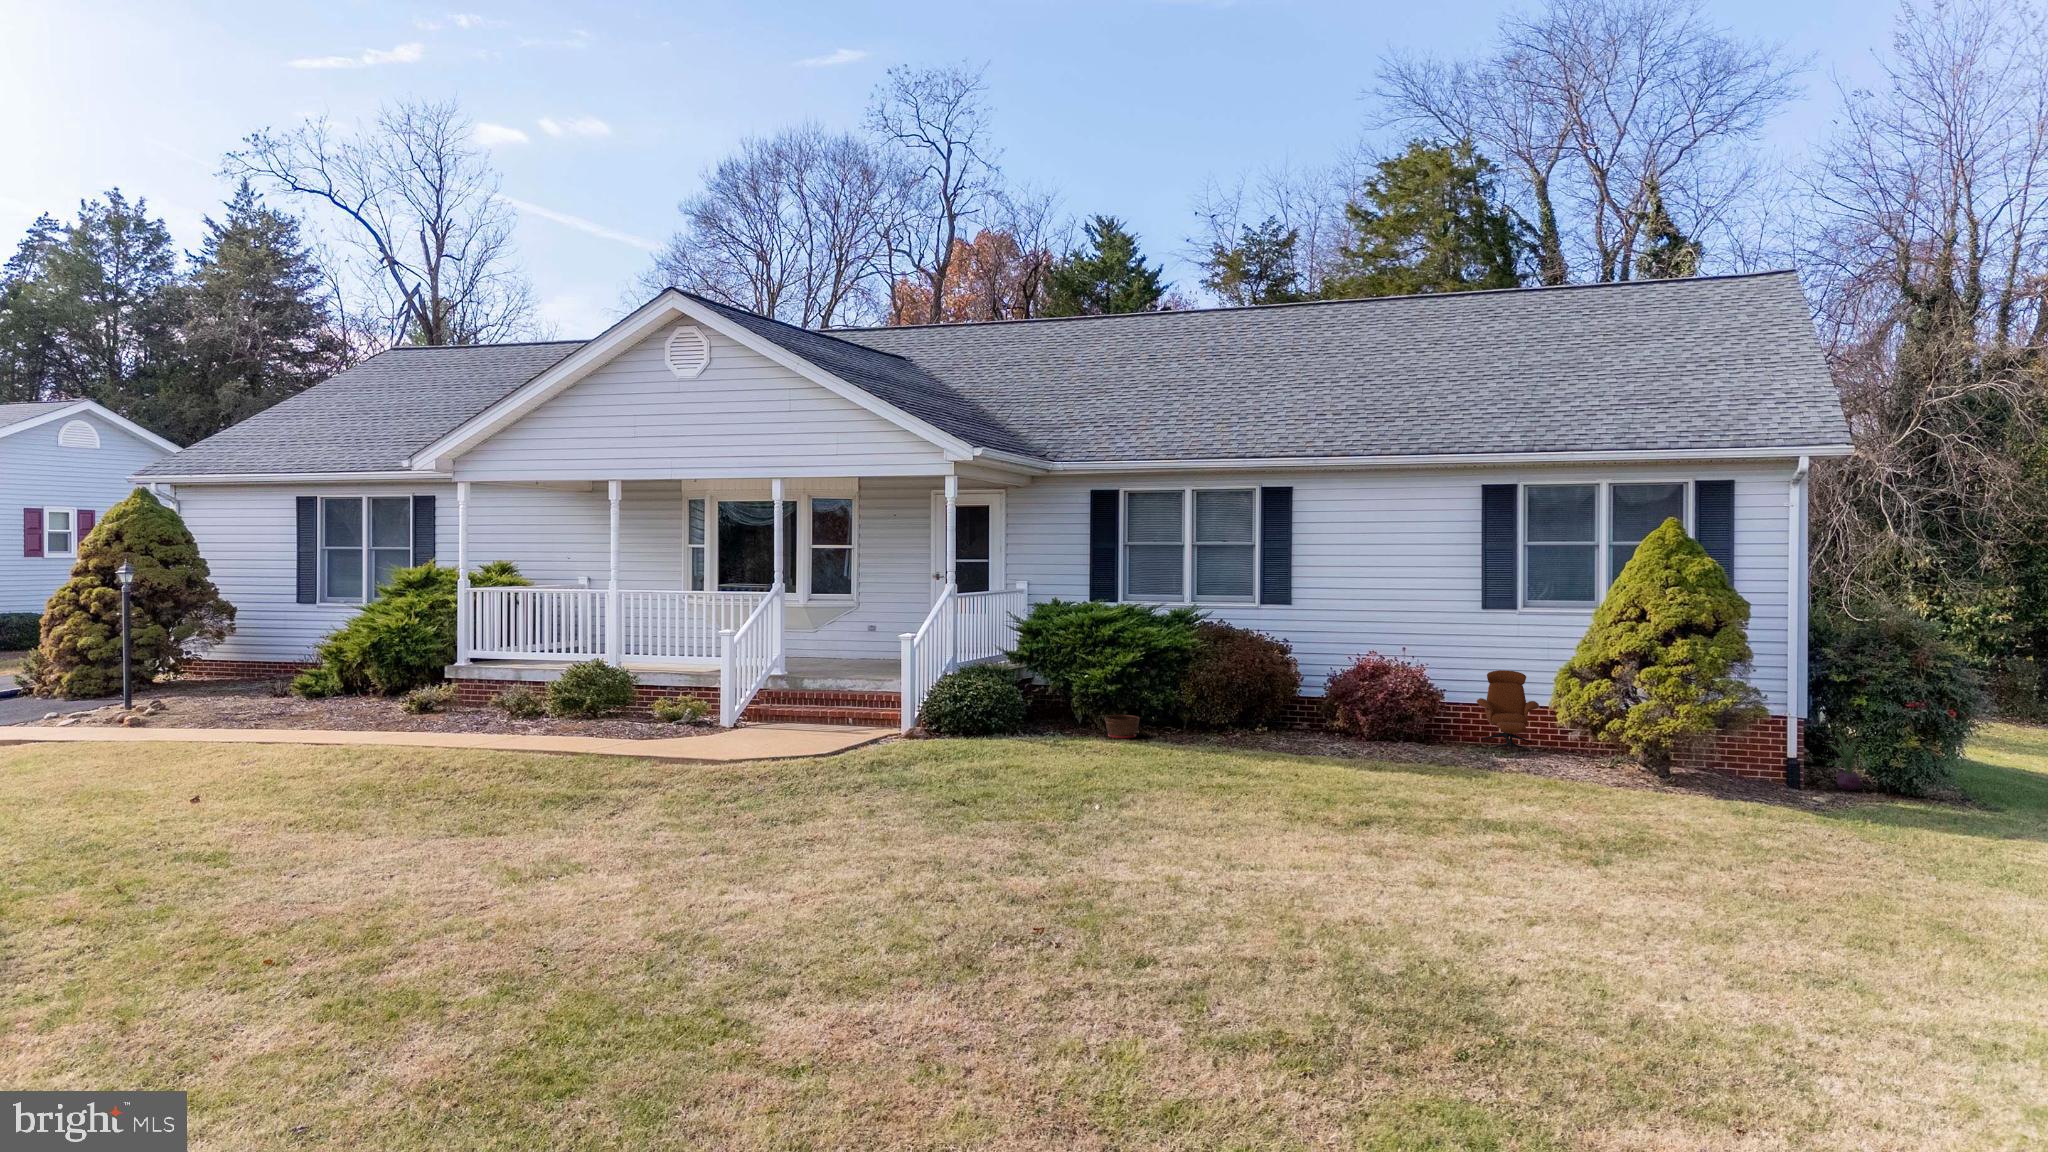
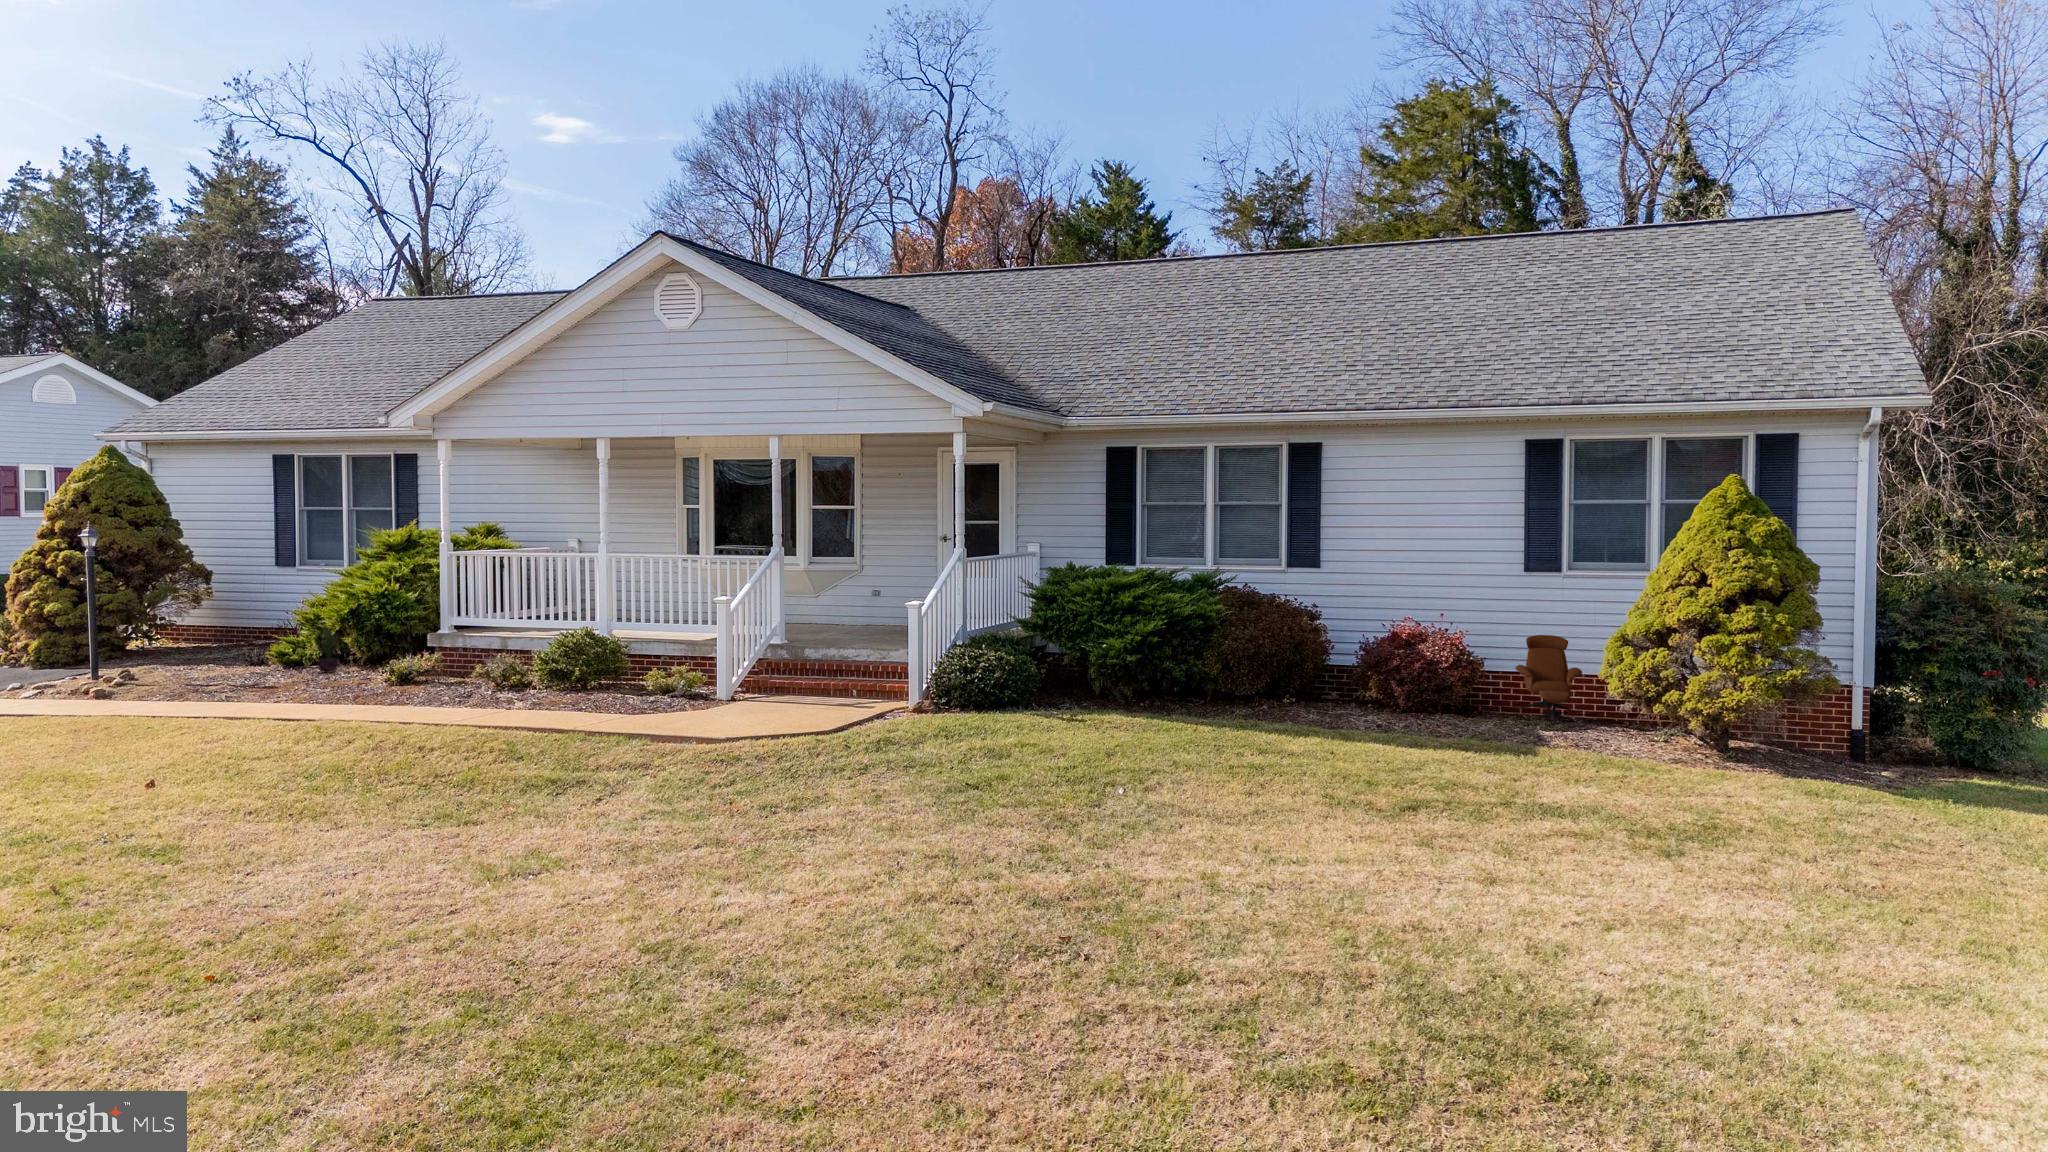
basket: present [1105,715,1140,738] -> none [1122,683,1159,708]
decorative plant: present [1833,734,1869,790] -> present [315,625,349,673]

